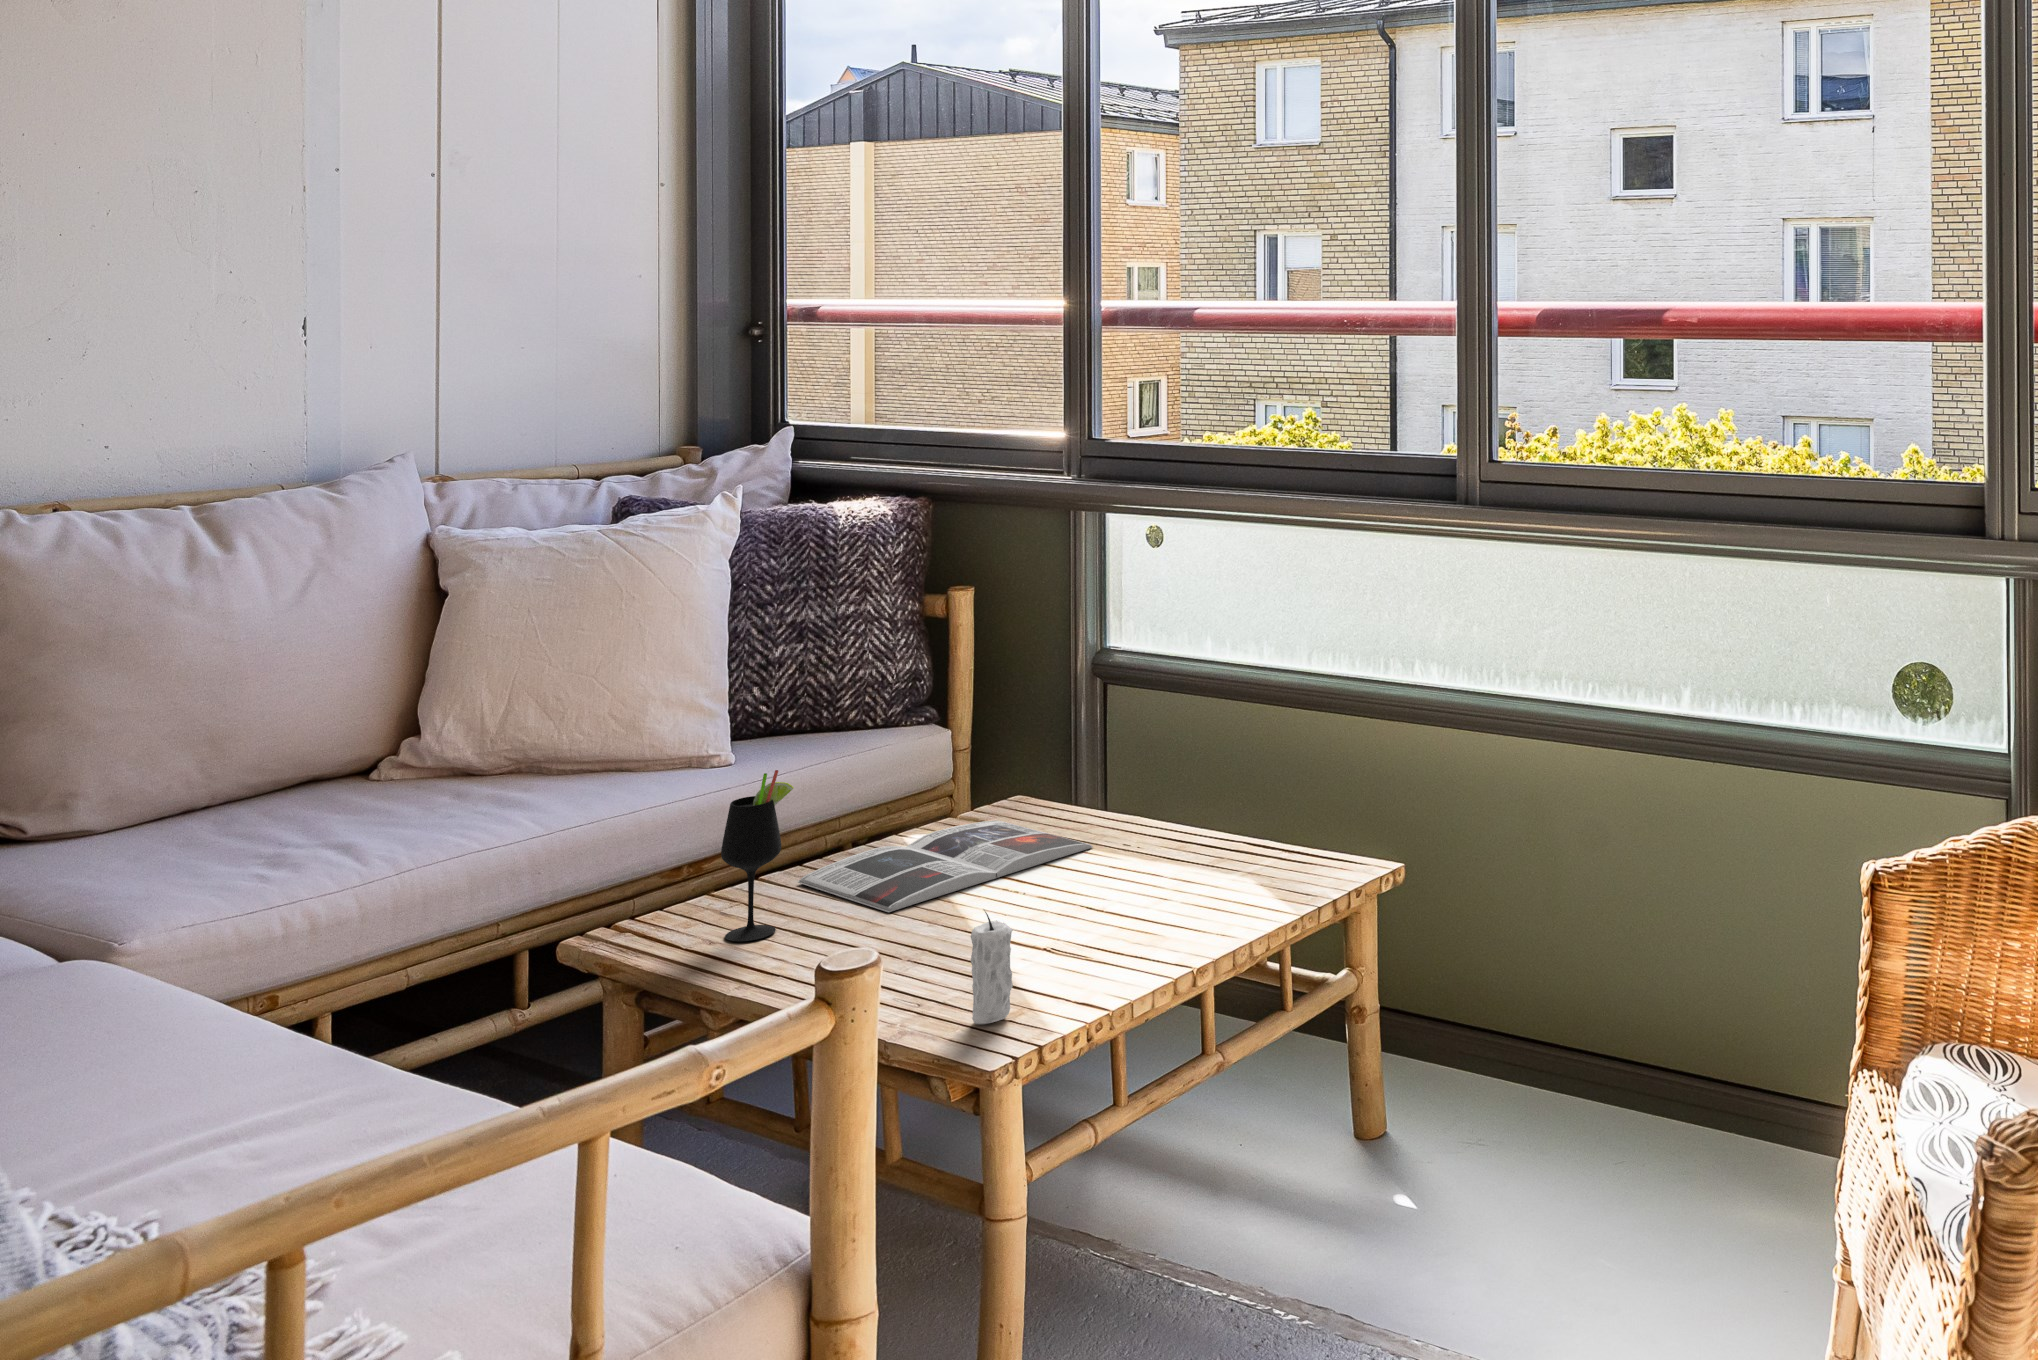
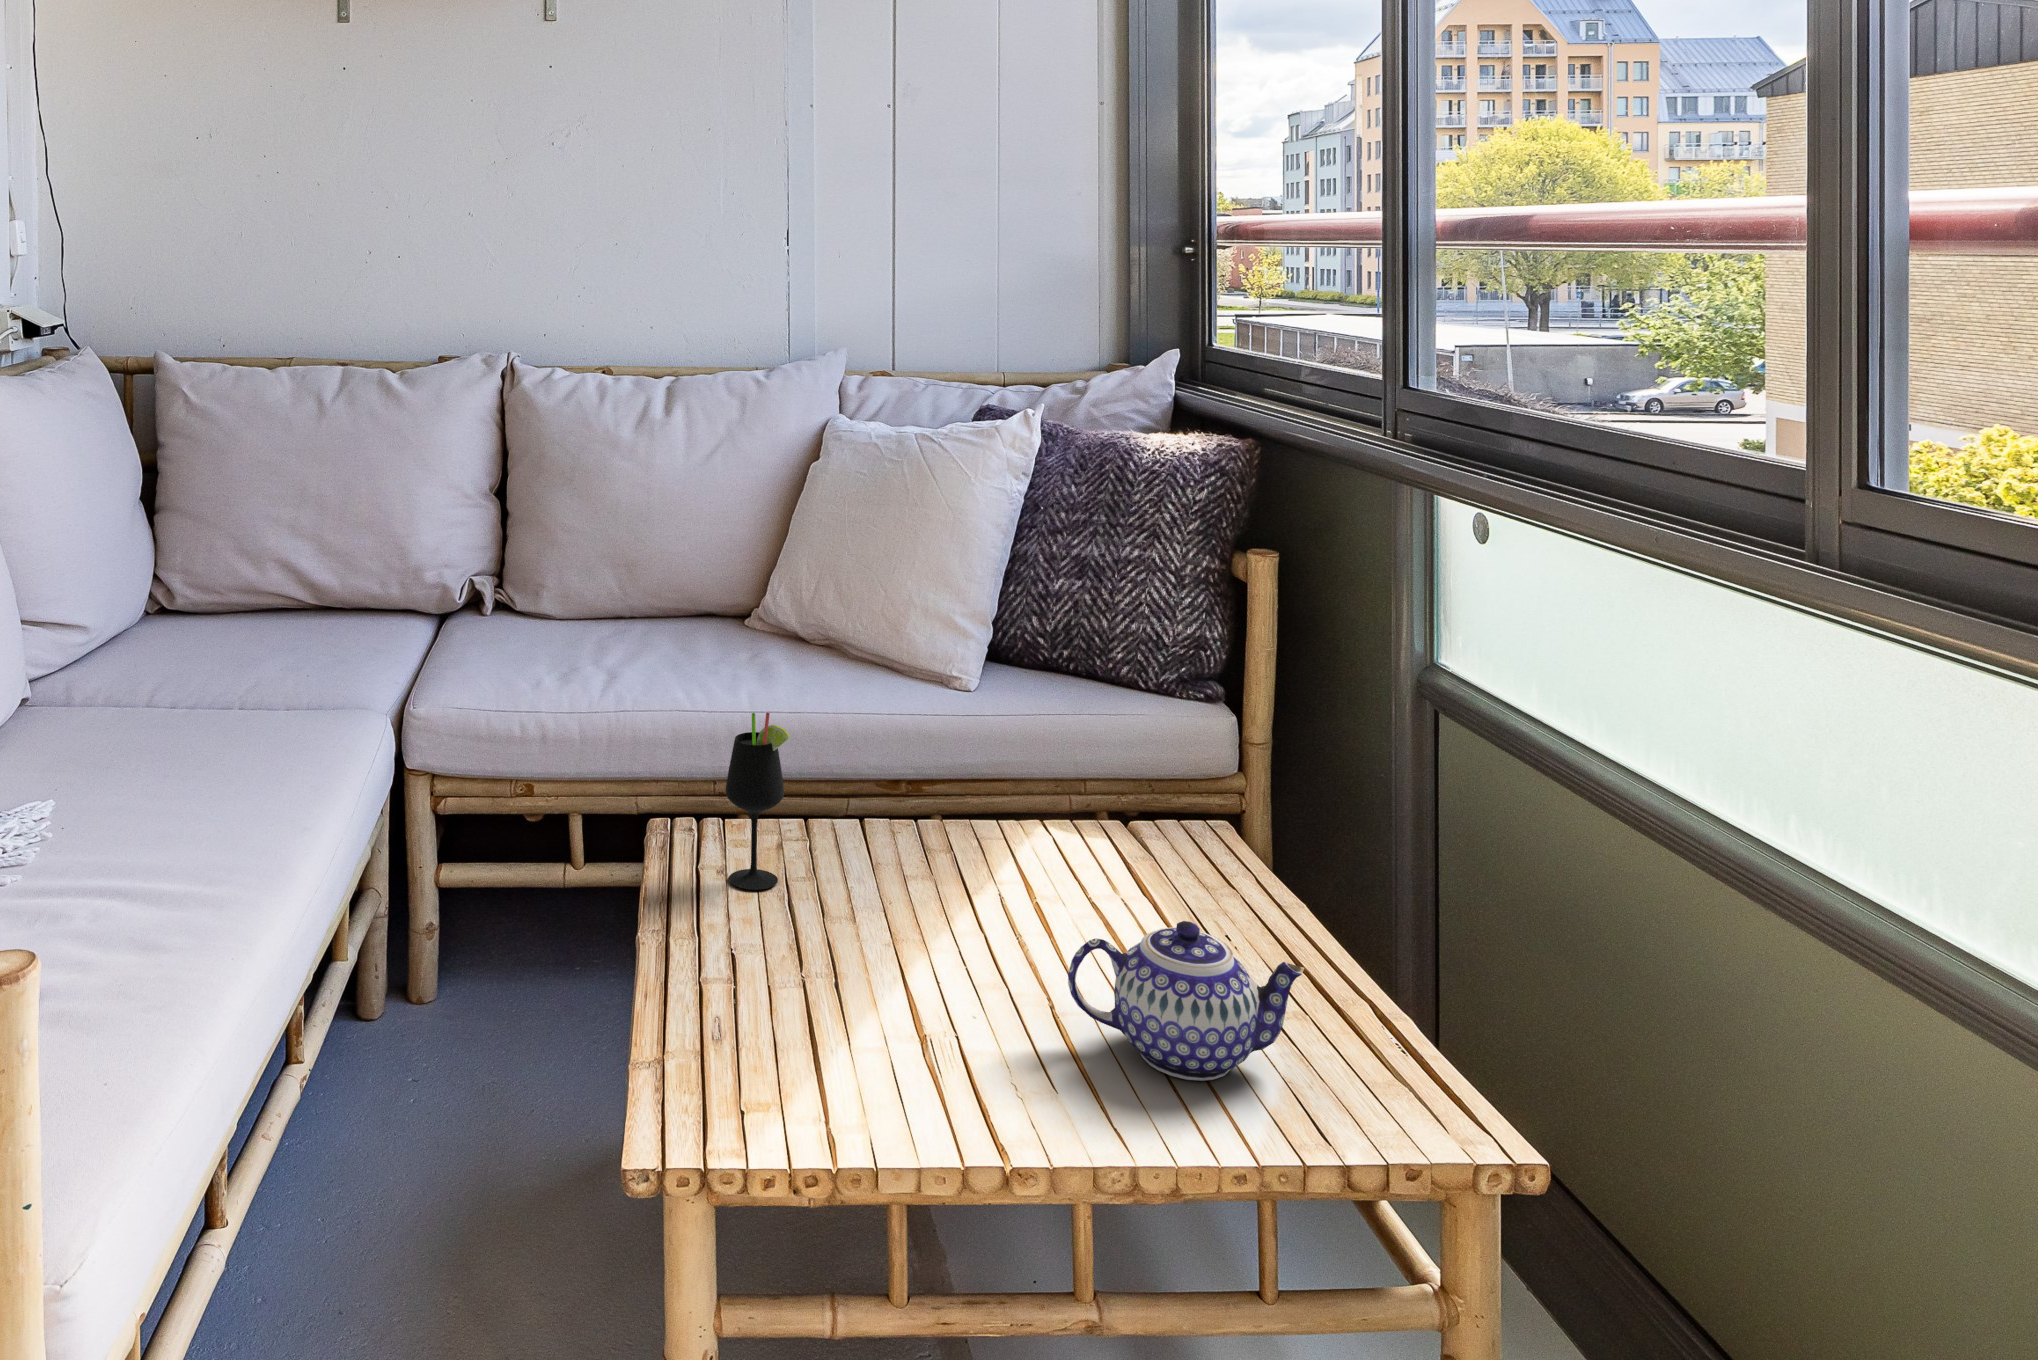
teapot: none [1117,803,1254,908] -> present [1068,921,1304,1081]
magazine: present [798,820,1093,912] -> none [868,829,1183,924]
candle: present [971,912,1013,1024] -> none [726,964,779,1121]

